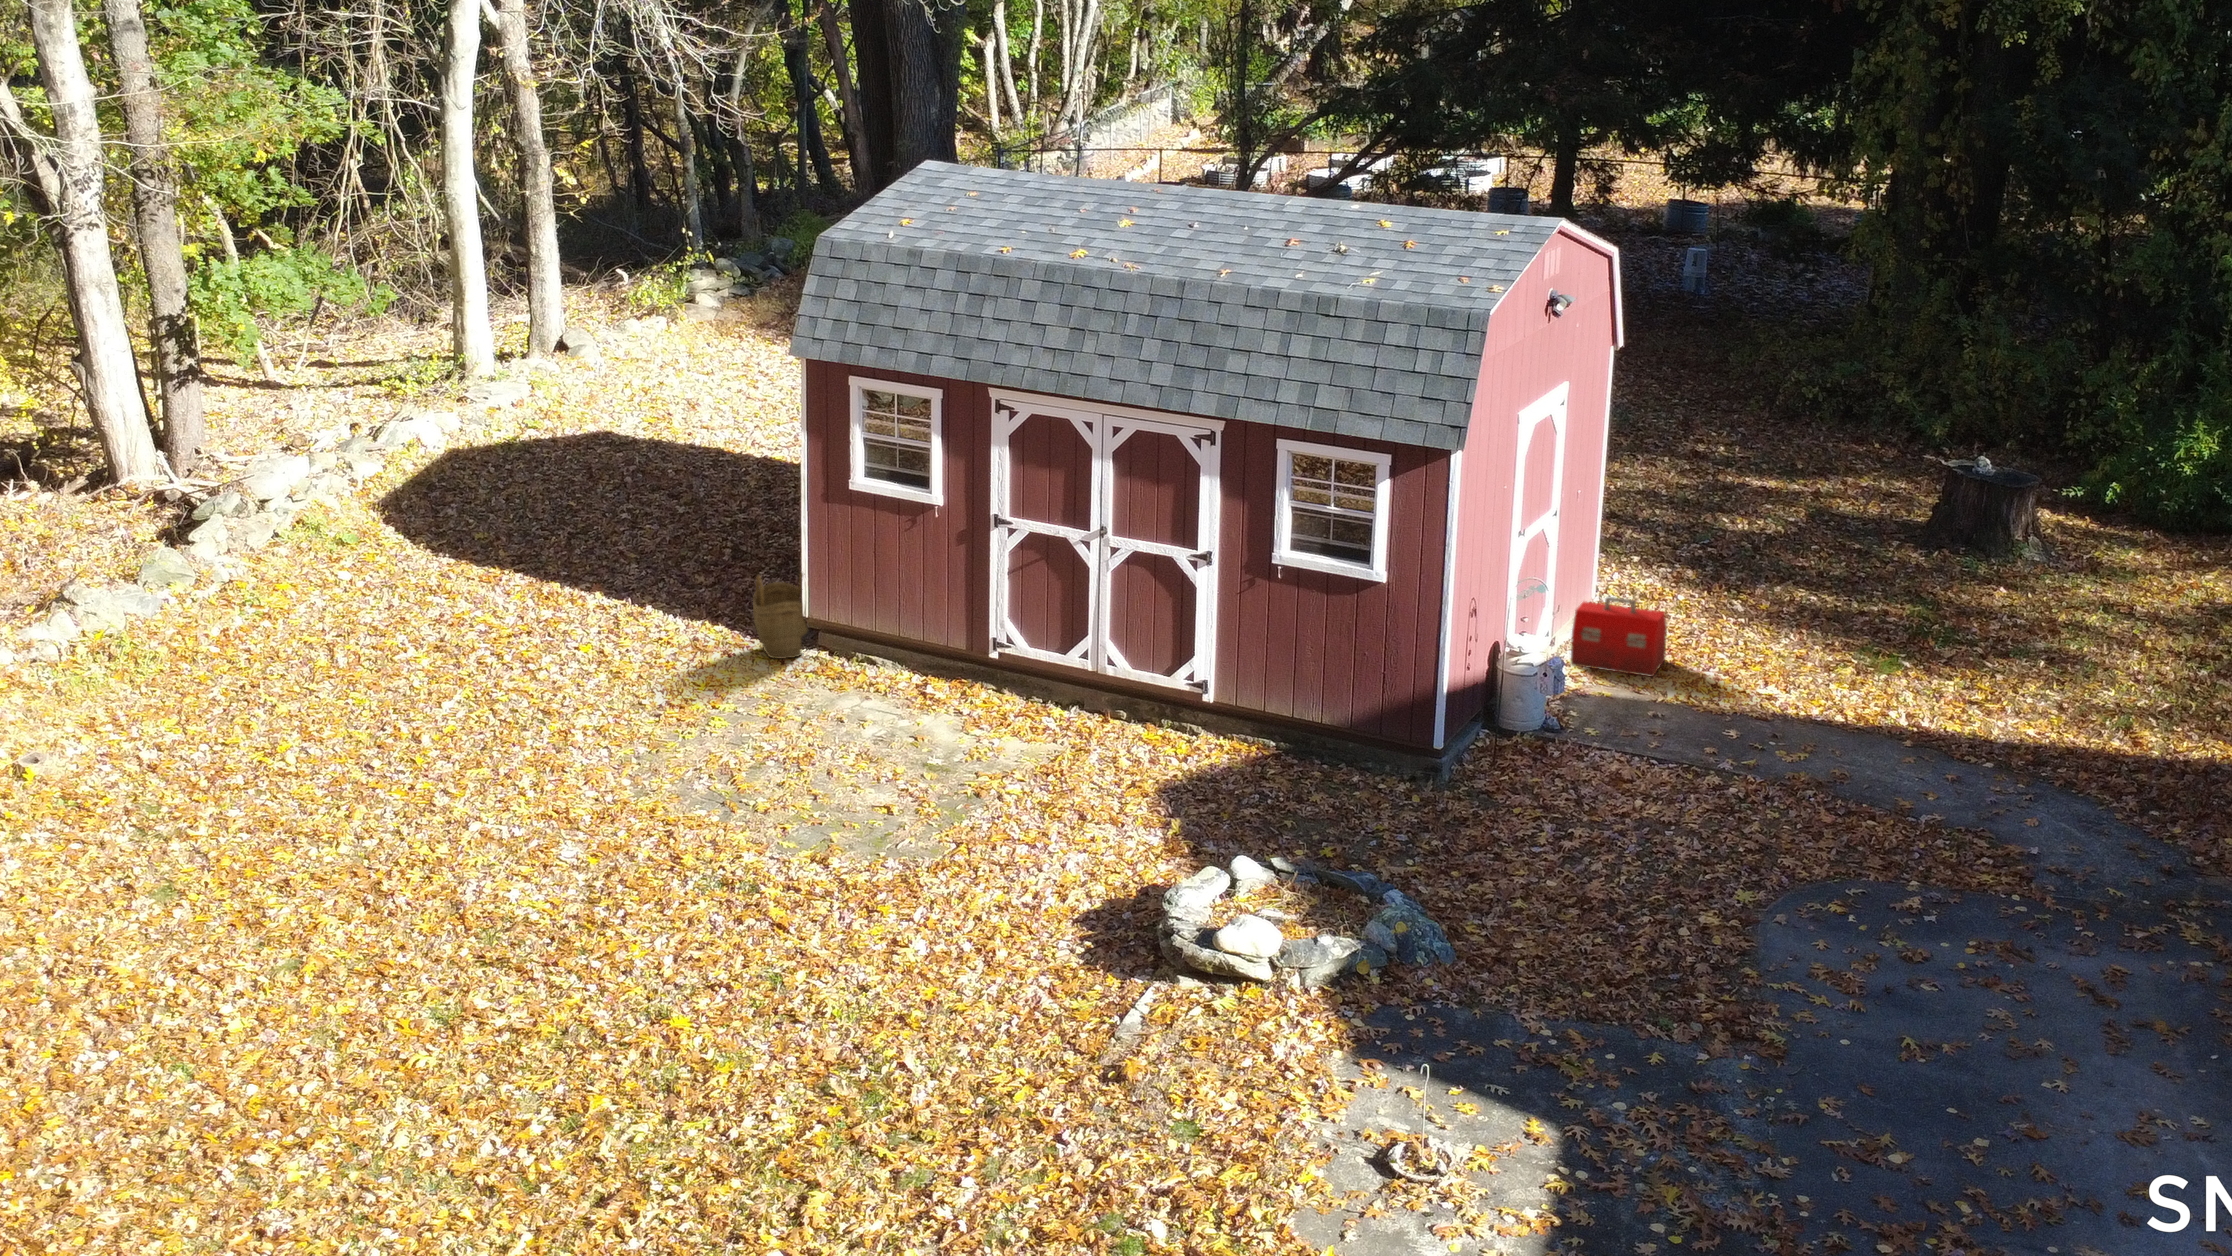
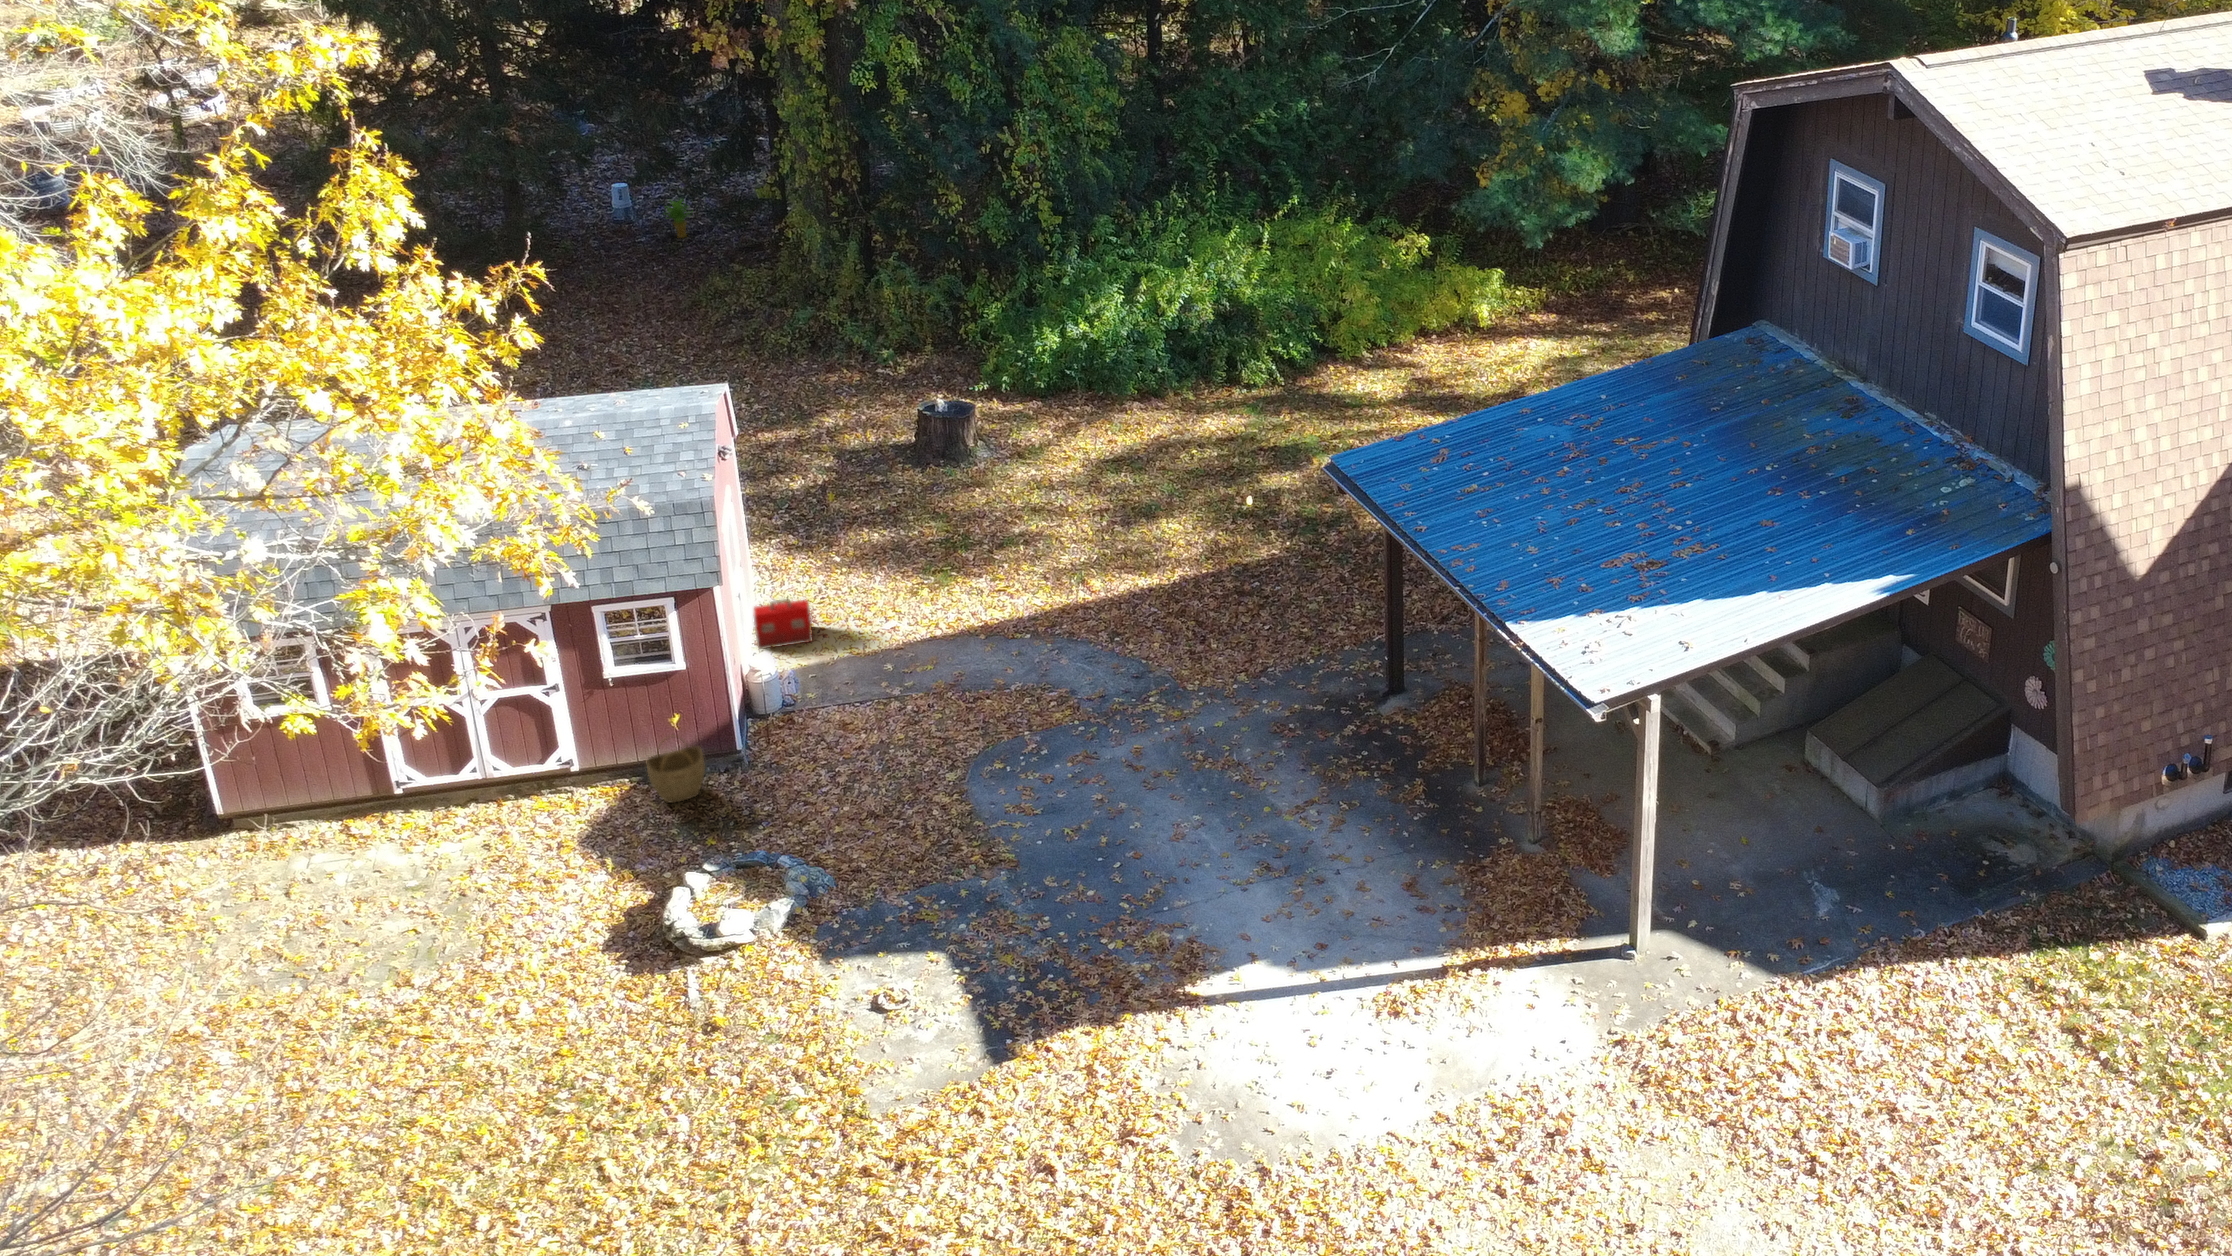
potted plant: none [1760,252,1799,304] -> present [667,200,693,238]
woven basket: present [753,573,807,659] -> present [646,741,705,803]

